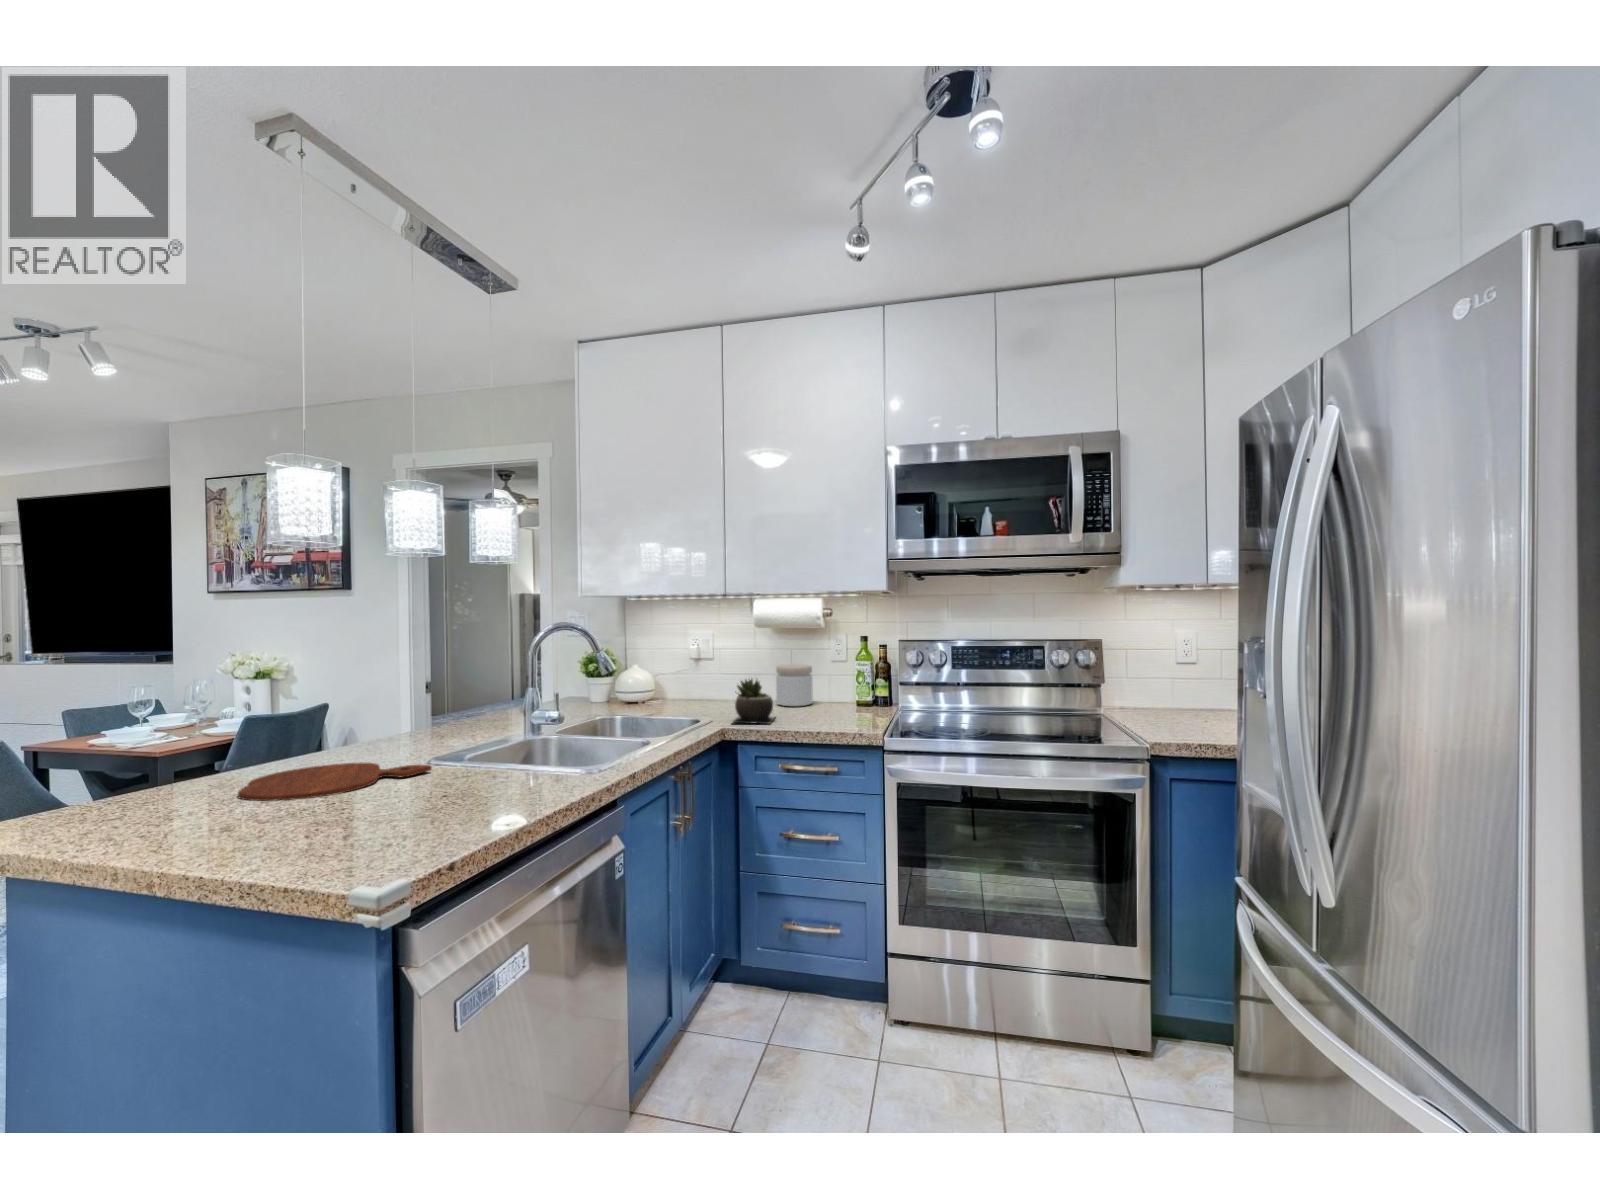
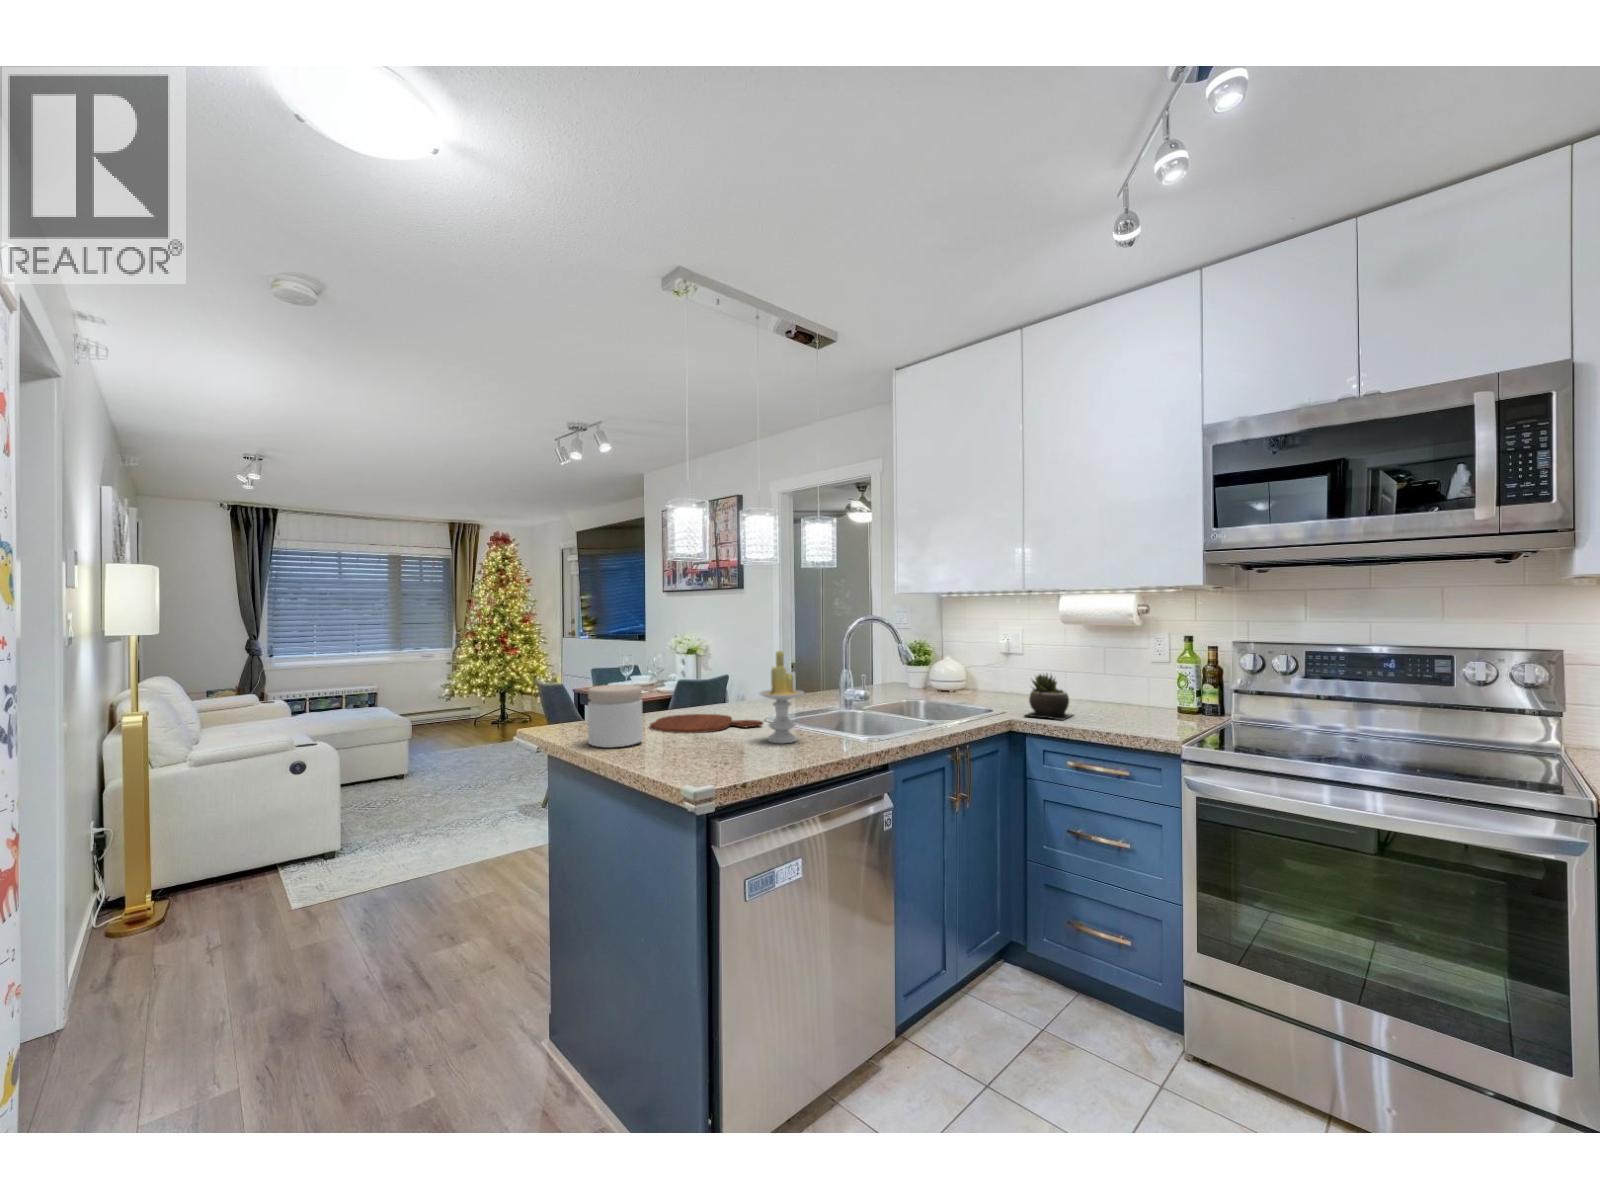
jar: present [776,664,813,706] -> present [588,684,643,748]
candle: none [438,671,504,794] -> present [759,651,804,743]

